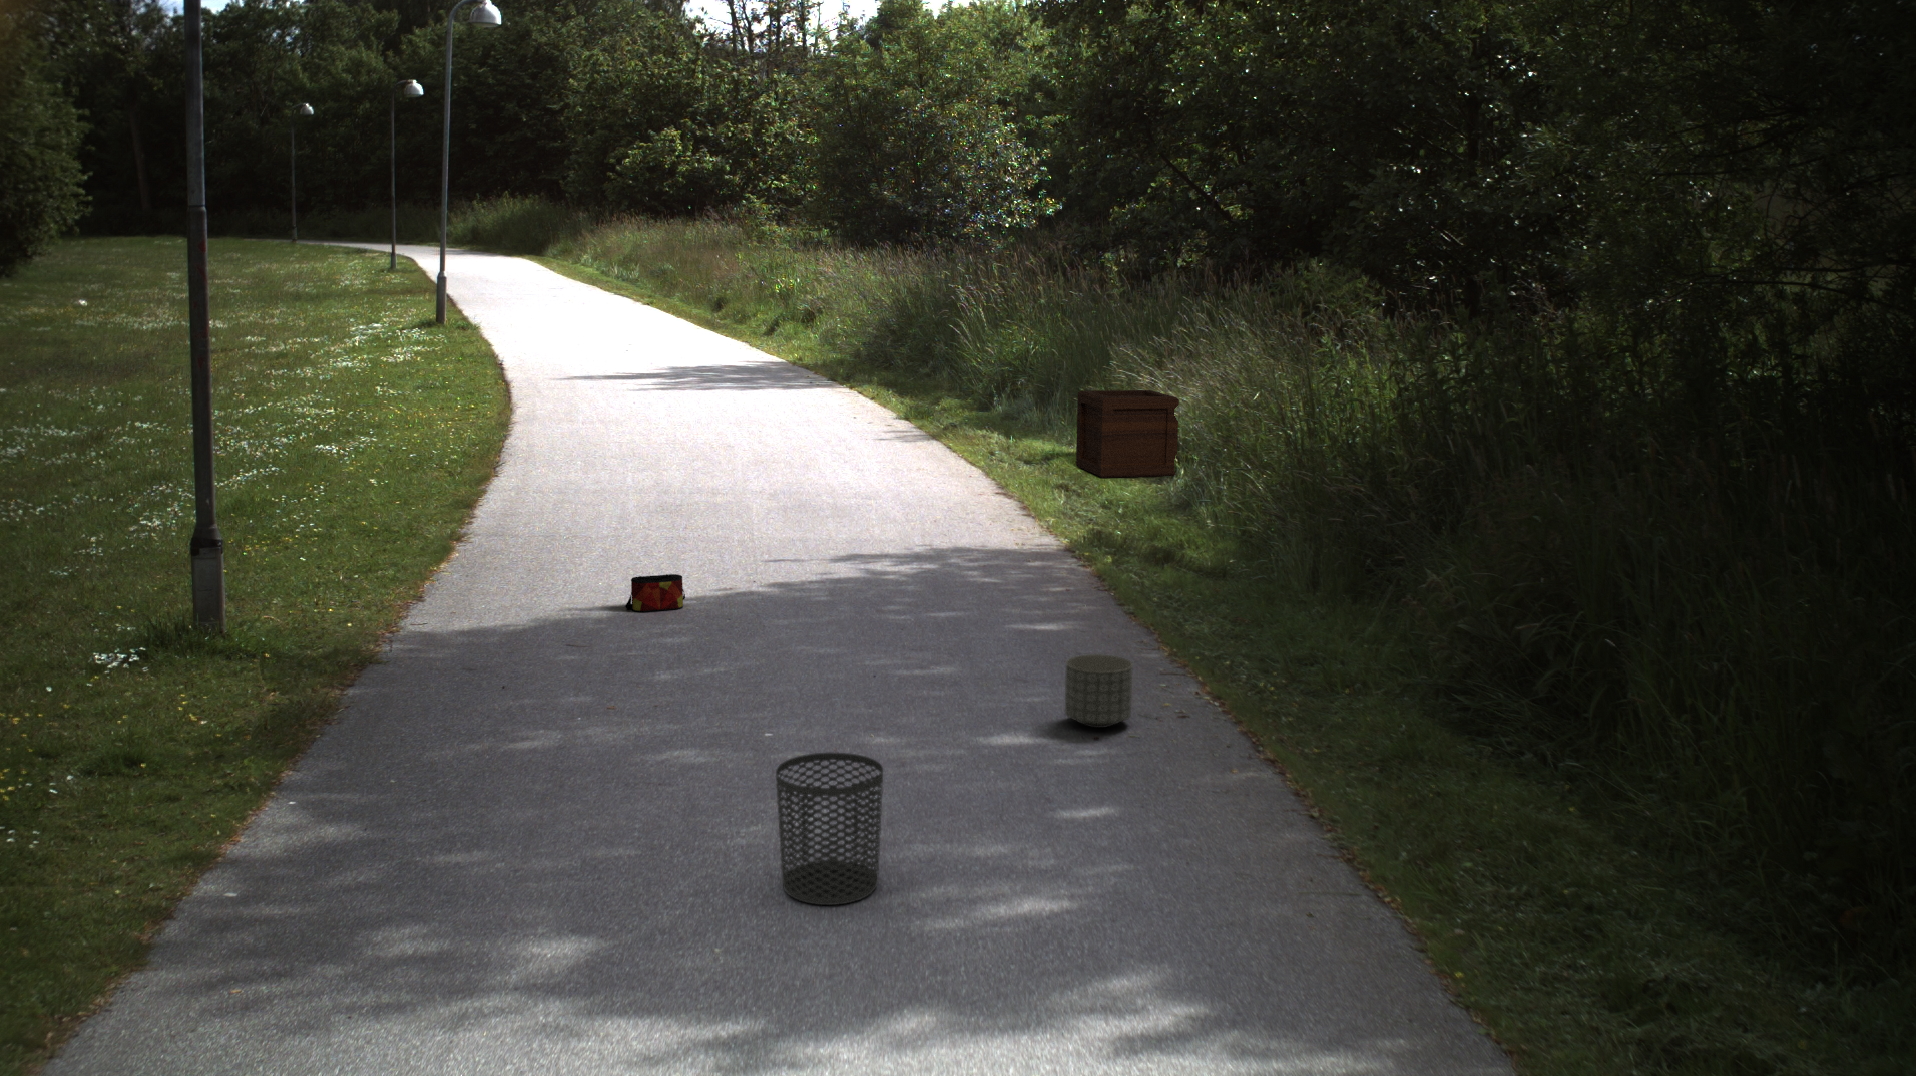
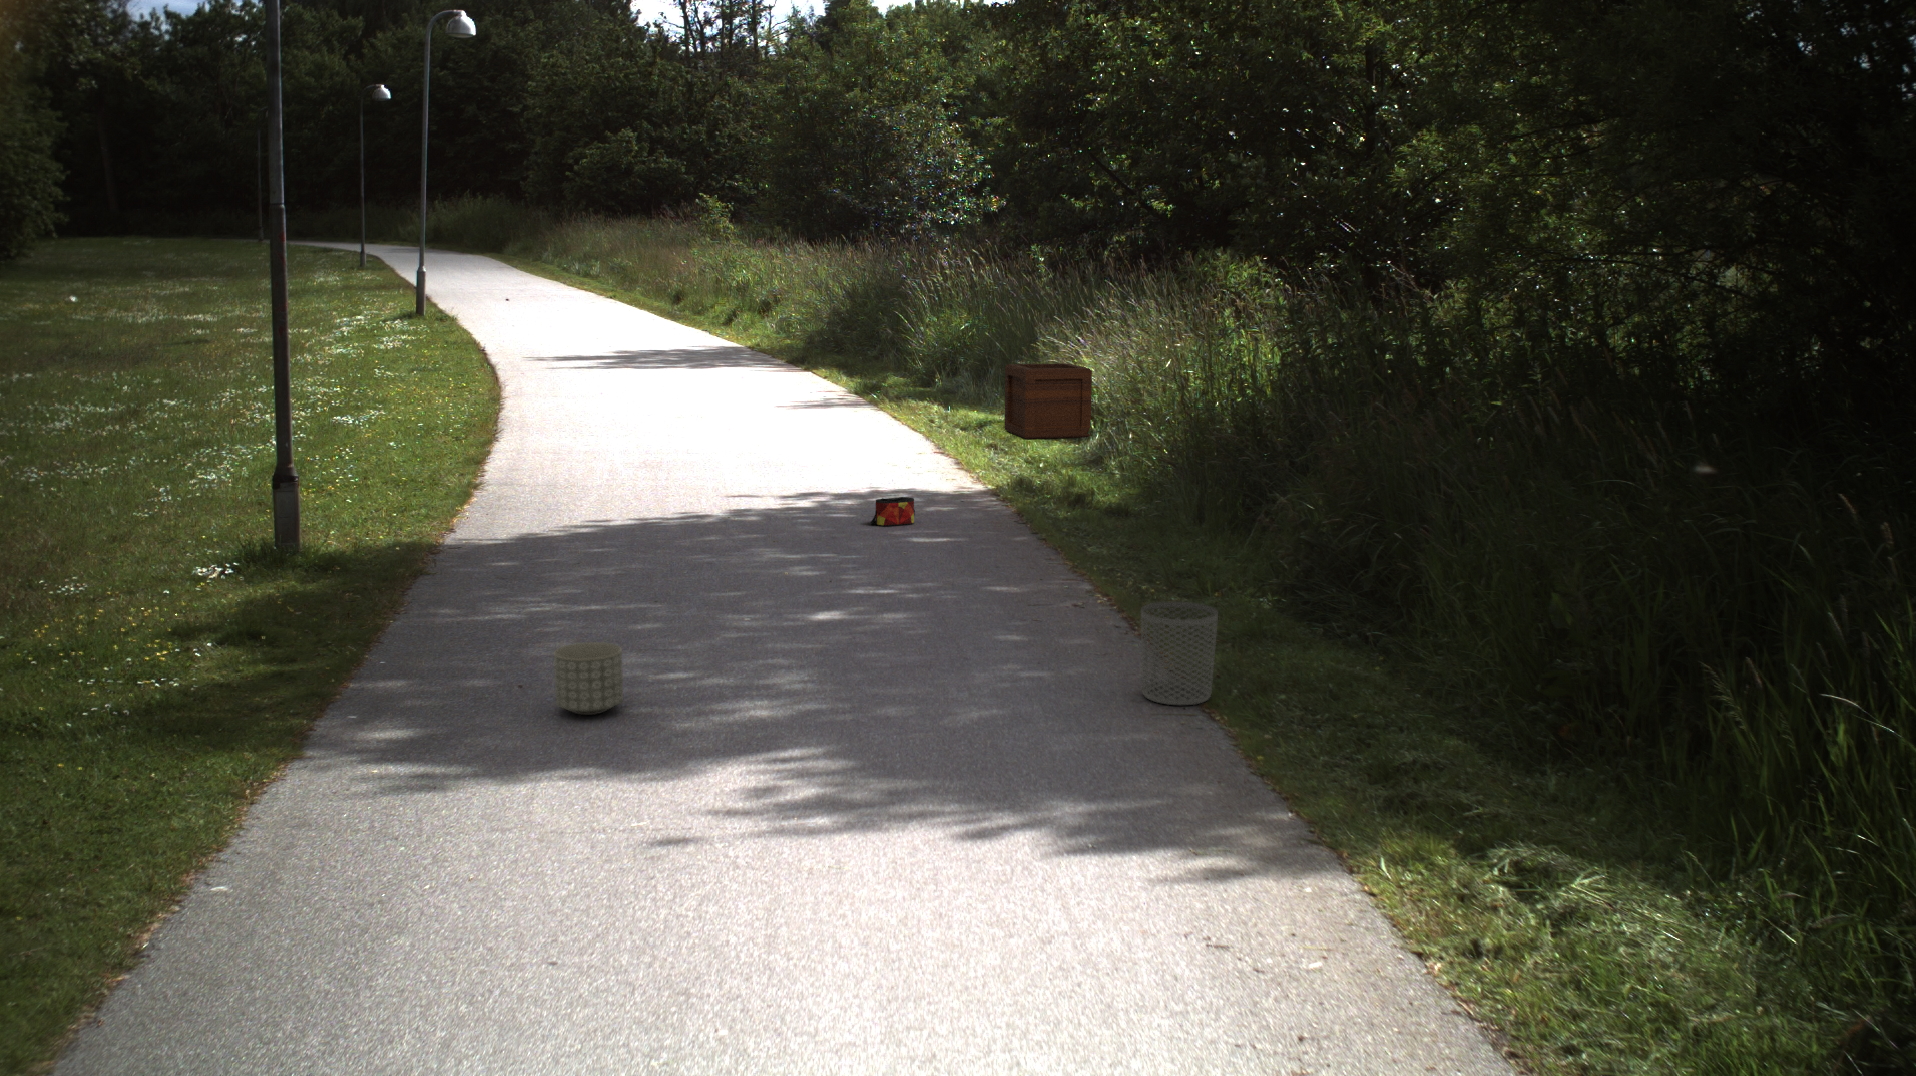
bag: present [625,574,685,612] -> present [870,497,915,526]
planter: present [1065,654,1133,728] -> present [554,642,623,715]
waste bin: present [776,753,883,905] -> present [1141,602,1218,705]

